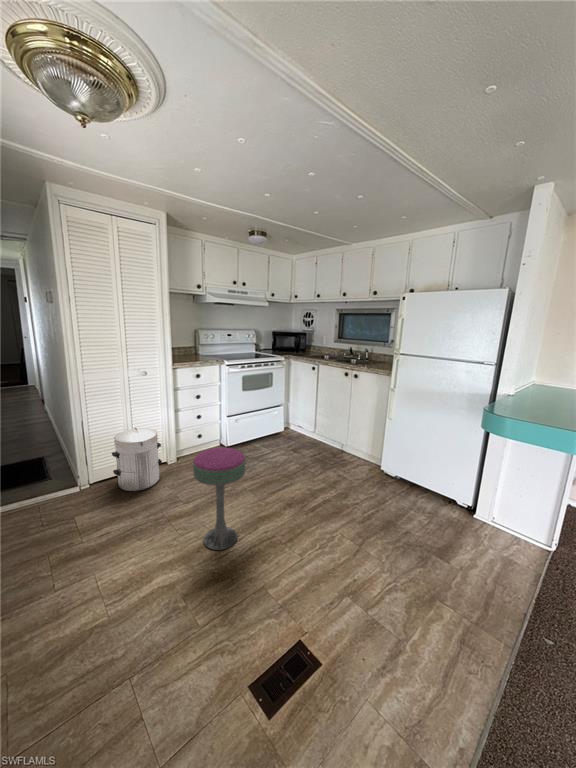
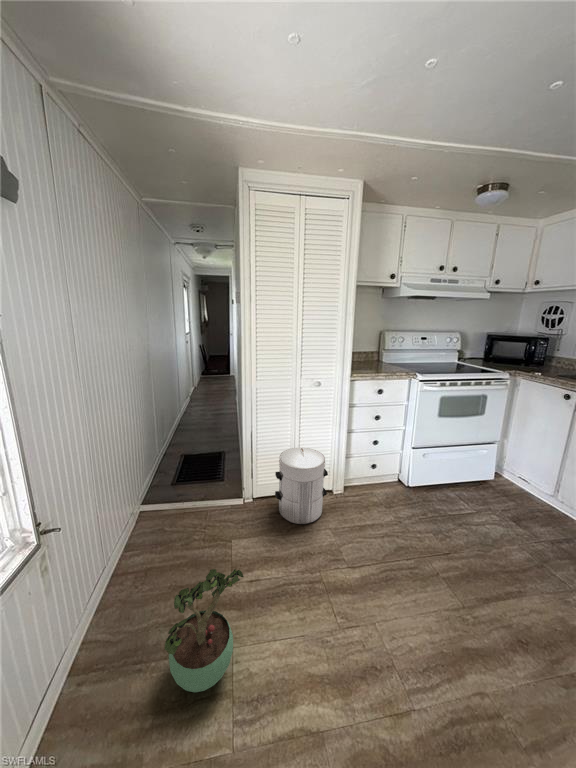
bar stool: present [193,448,245,550] -> none [370,524,464,700]
potted plant: none [36,506,99,605] -> present [165,569,244,692]

